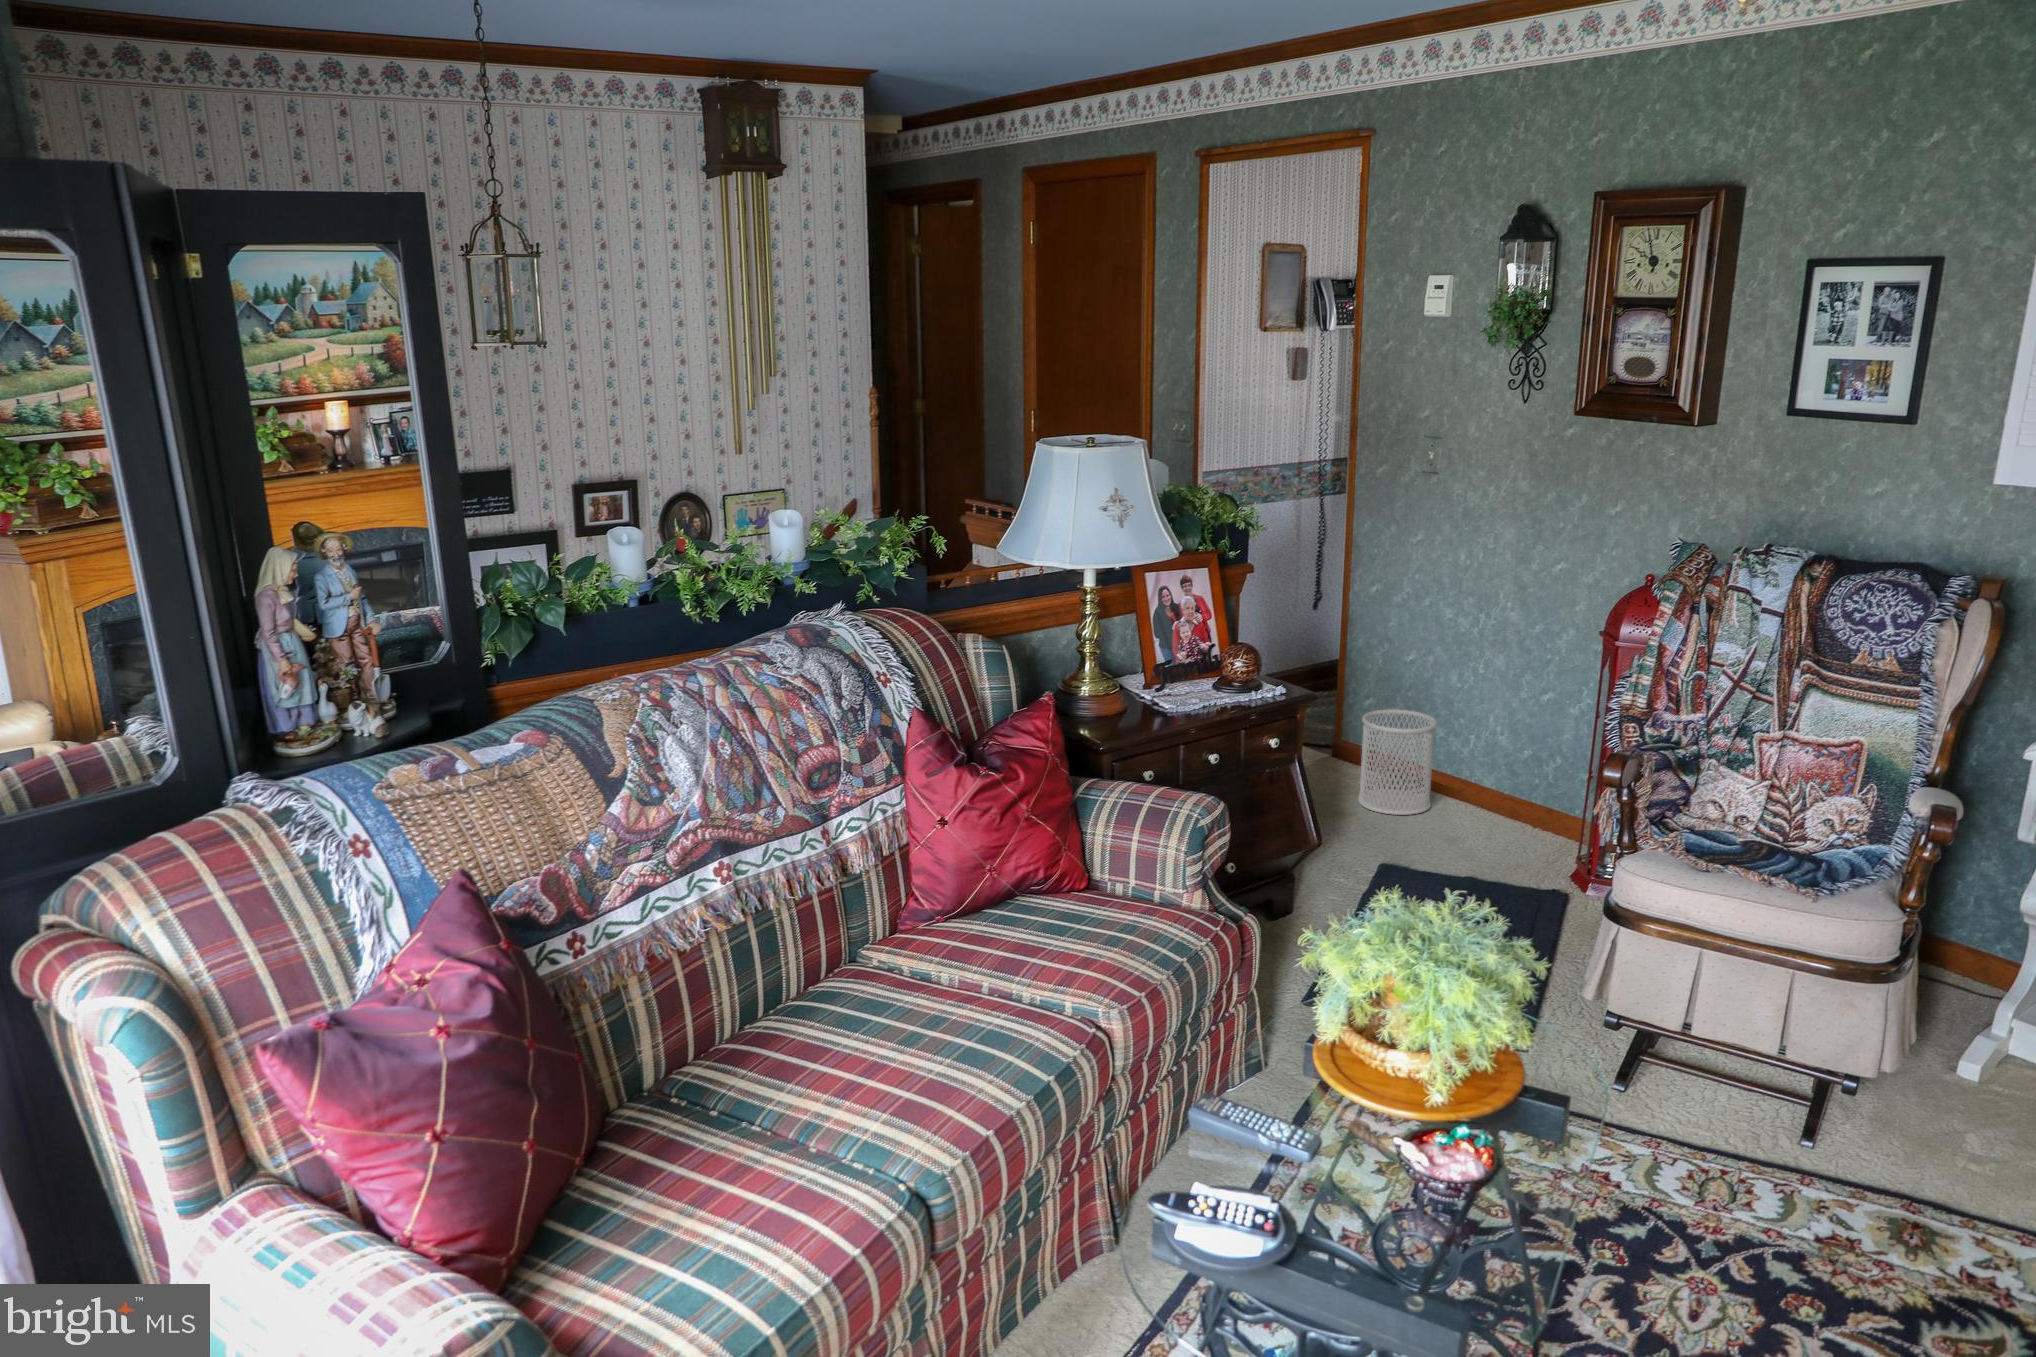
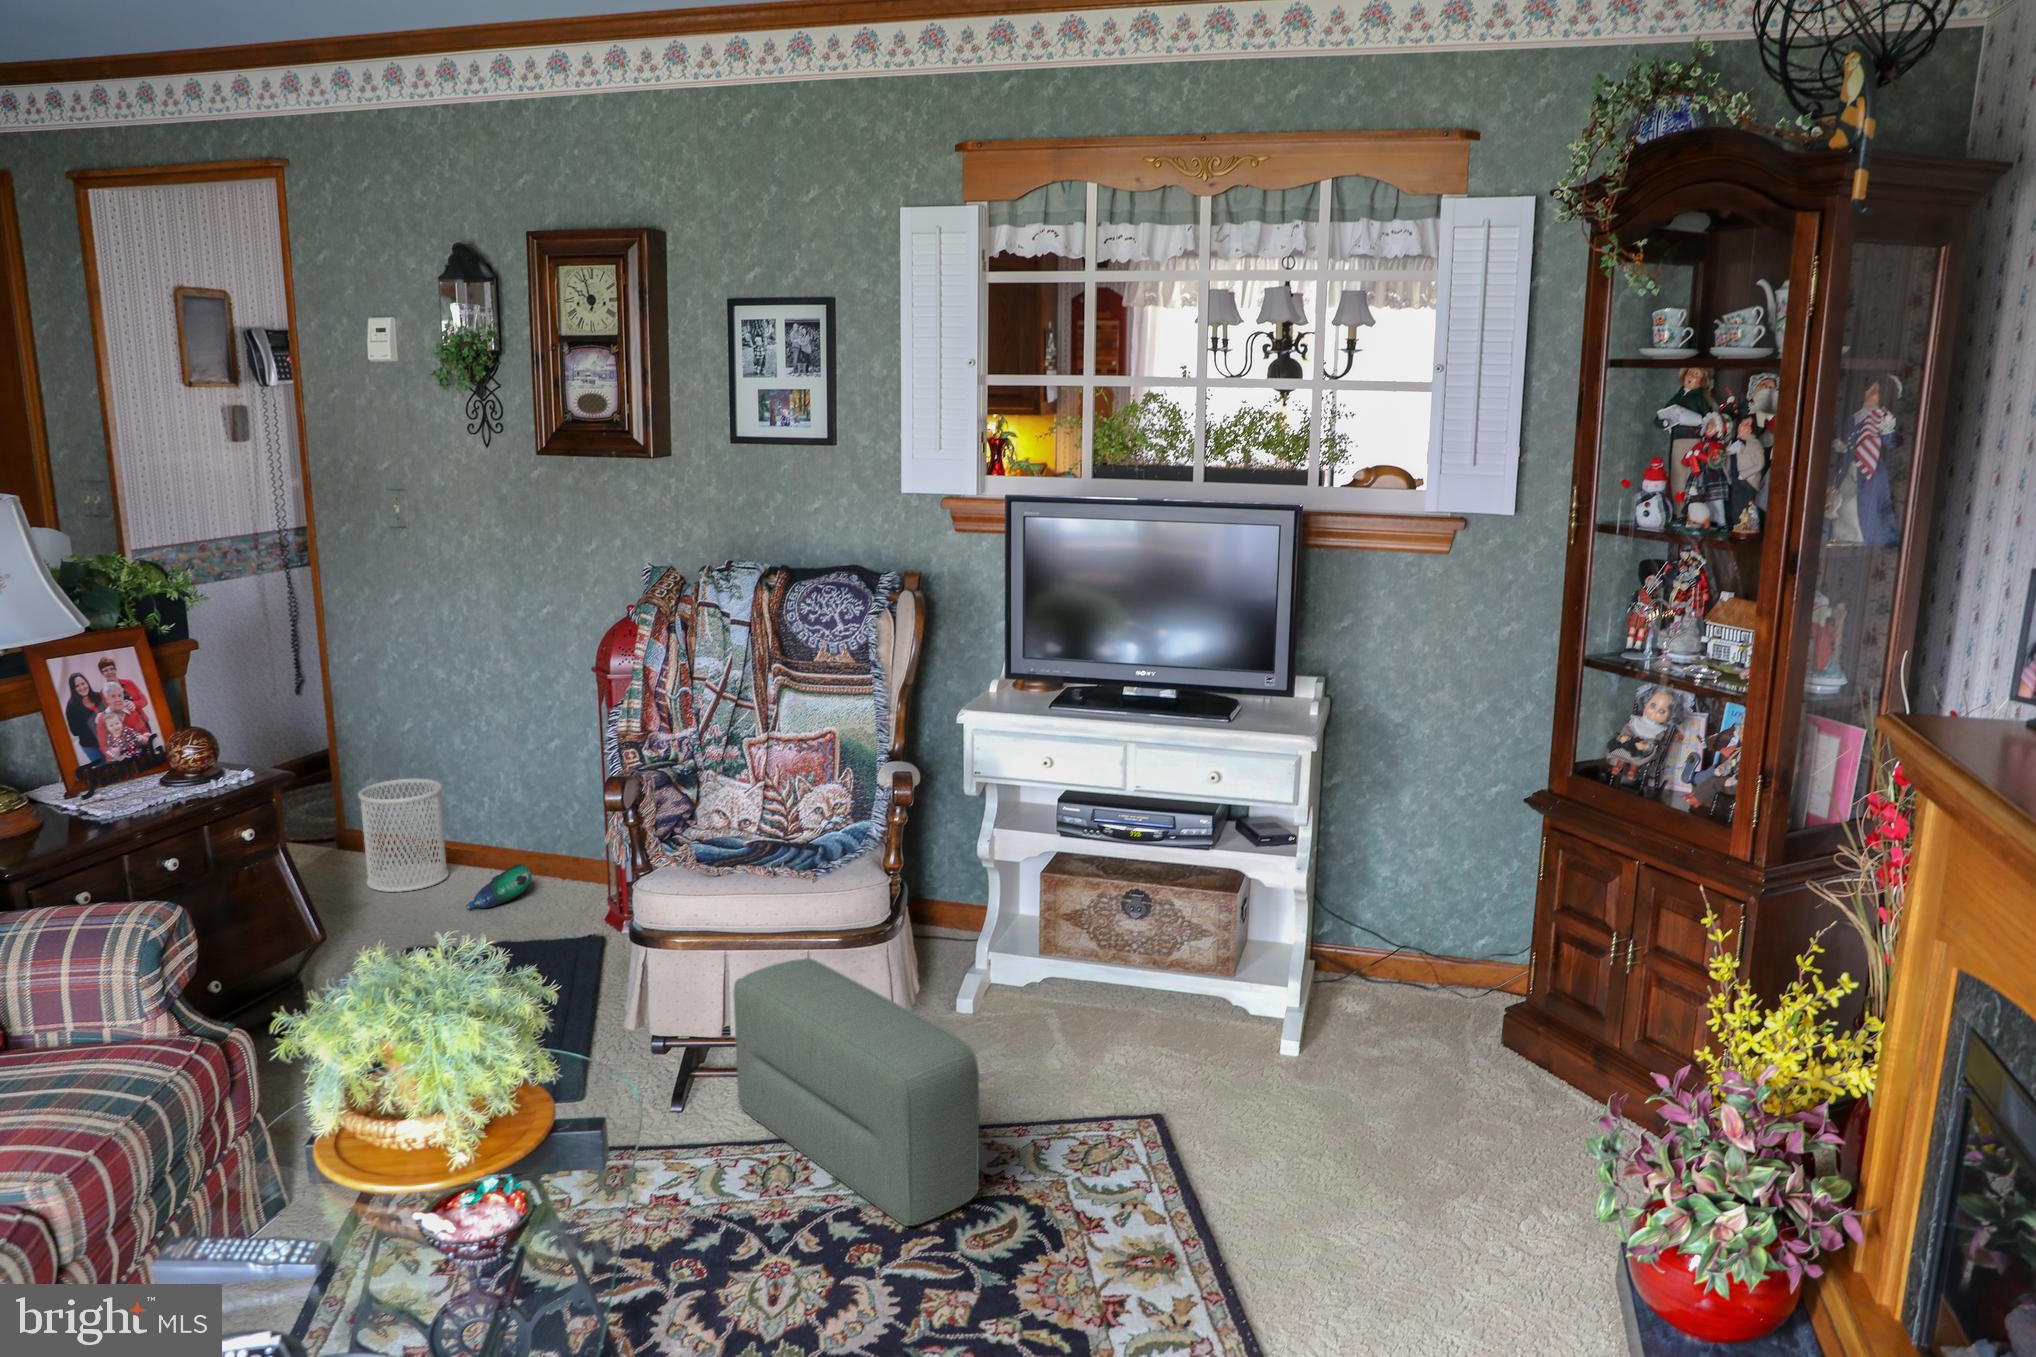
plush toy: none [1443,811,1509,847] -> present [466,864,531,909]
pouf: none [1688,979,1978,1297] -> present [734,958,979,1226]

